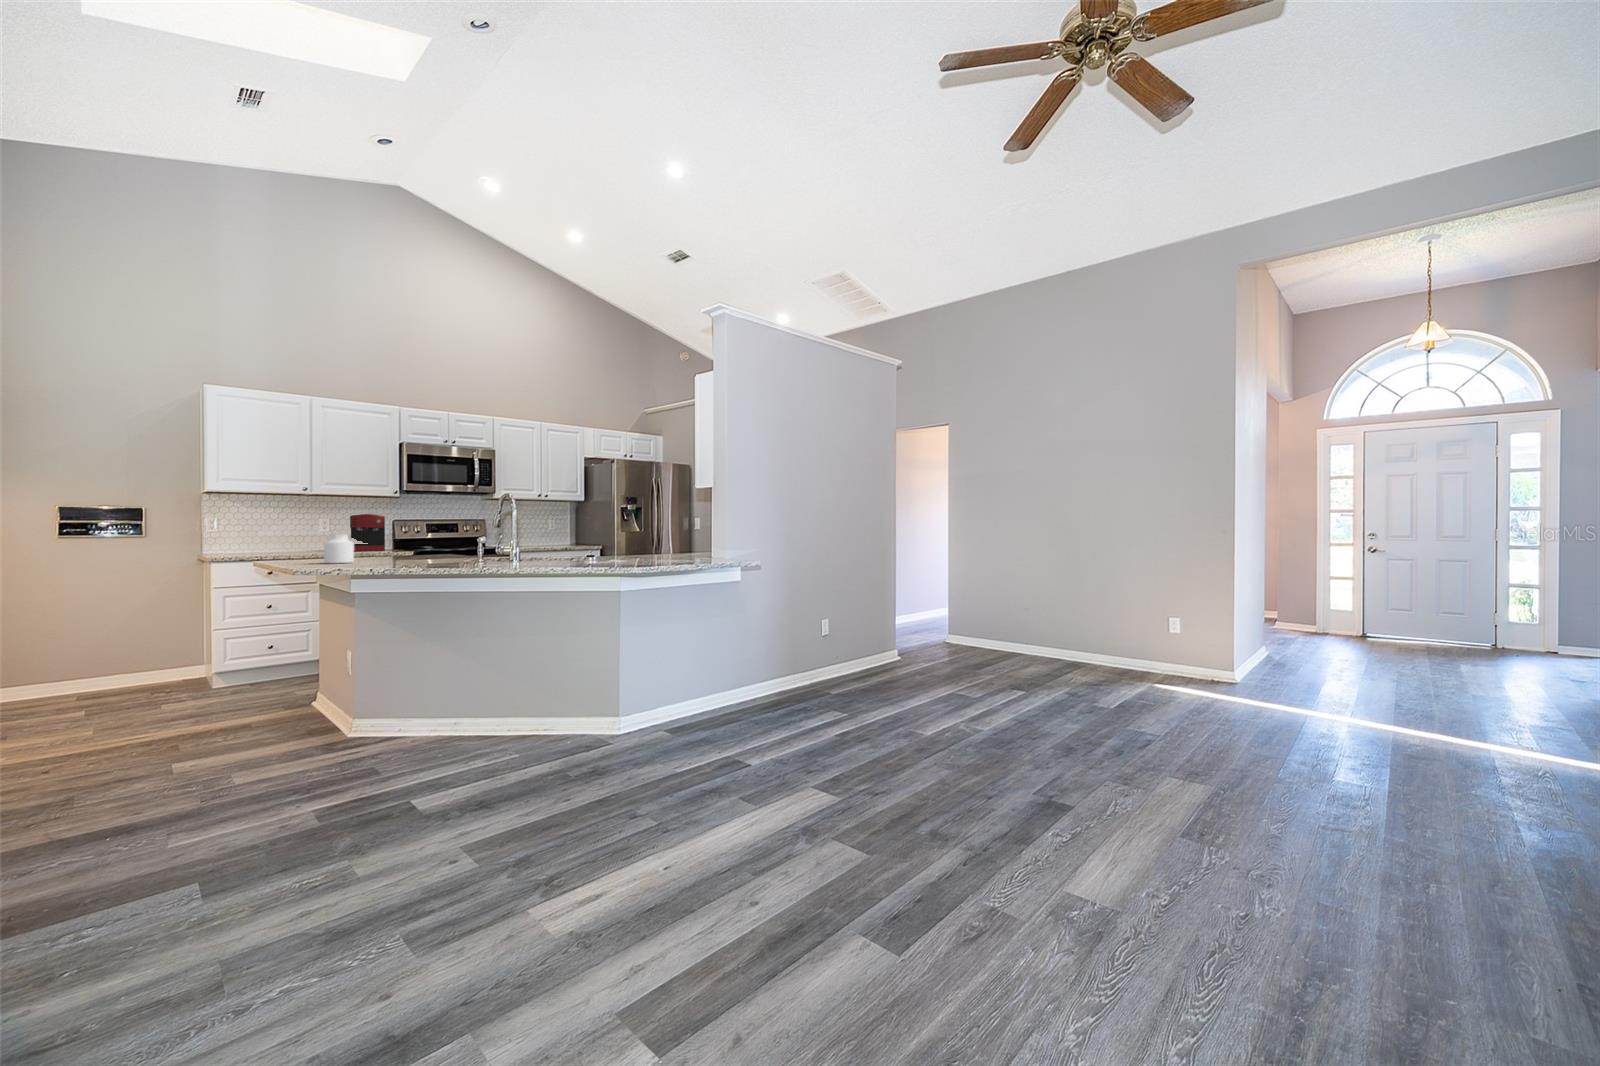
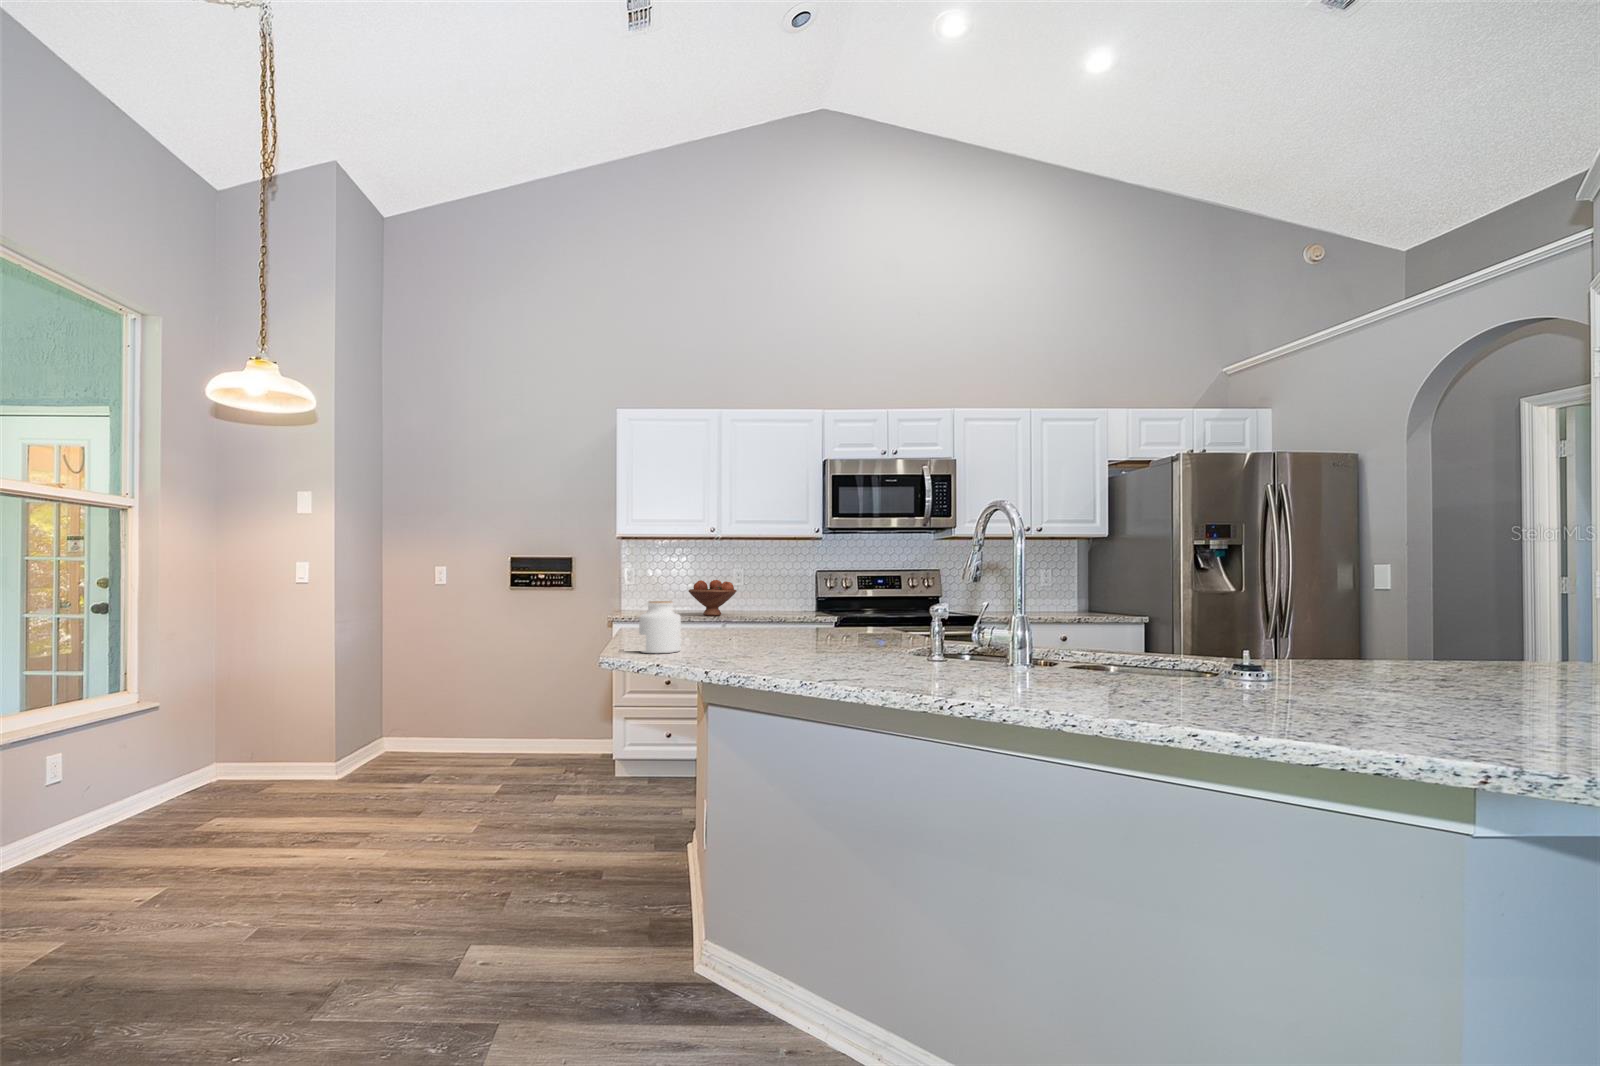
coffee maker: present [350,511,385,551] -> none [768,559,815,616]
fruit bowl: none [274,526,320,553] -> present [689,580,737,616]

